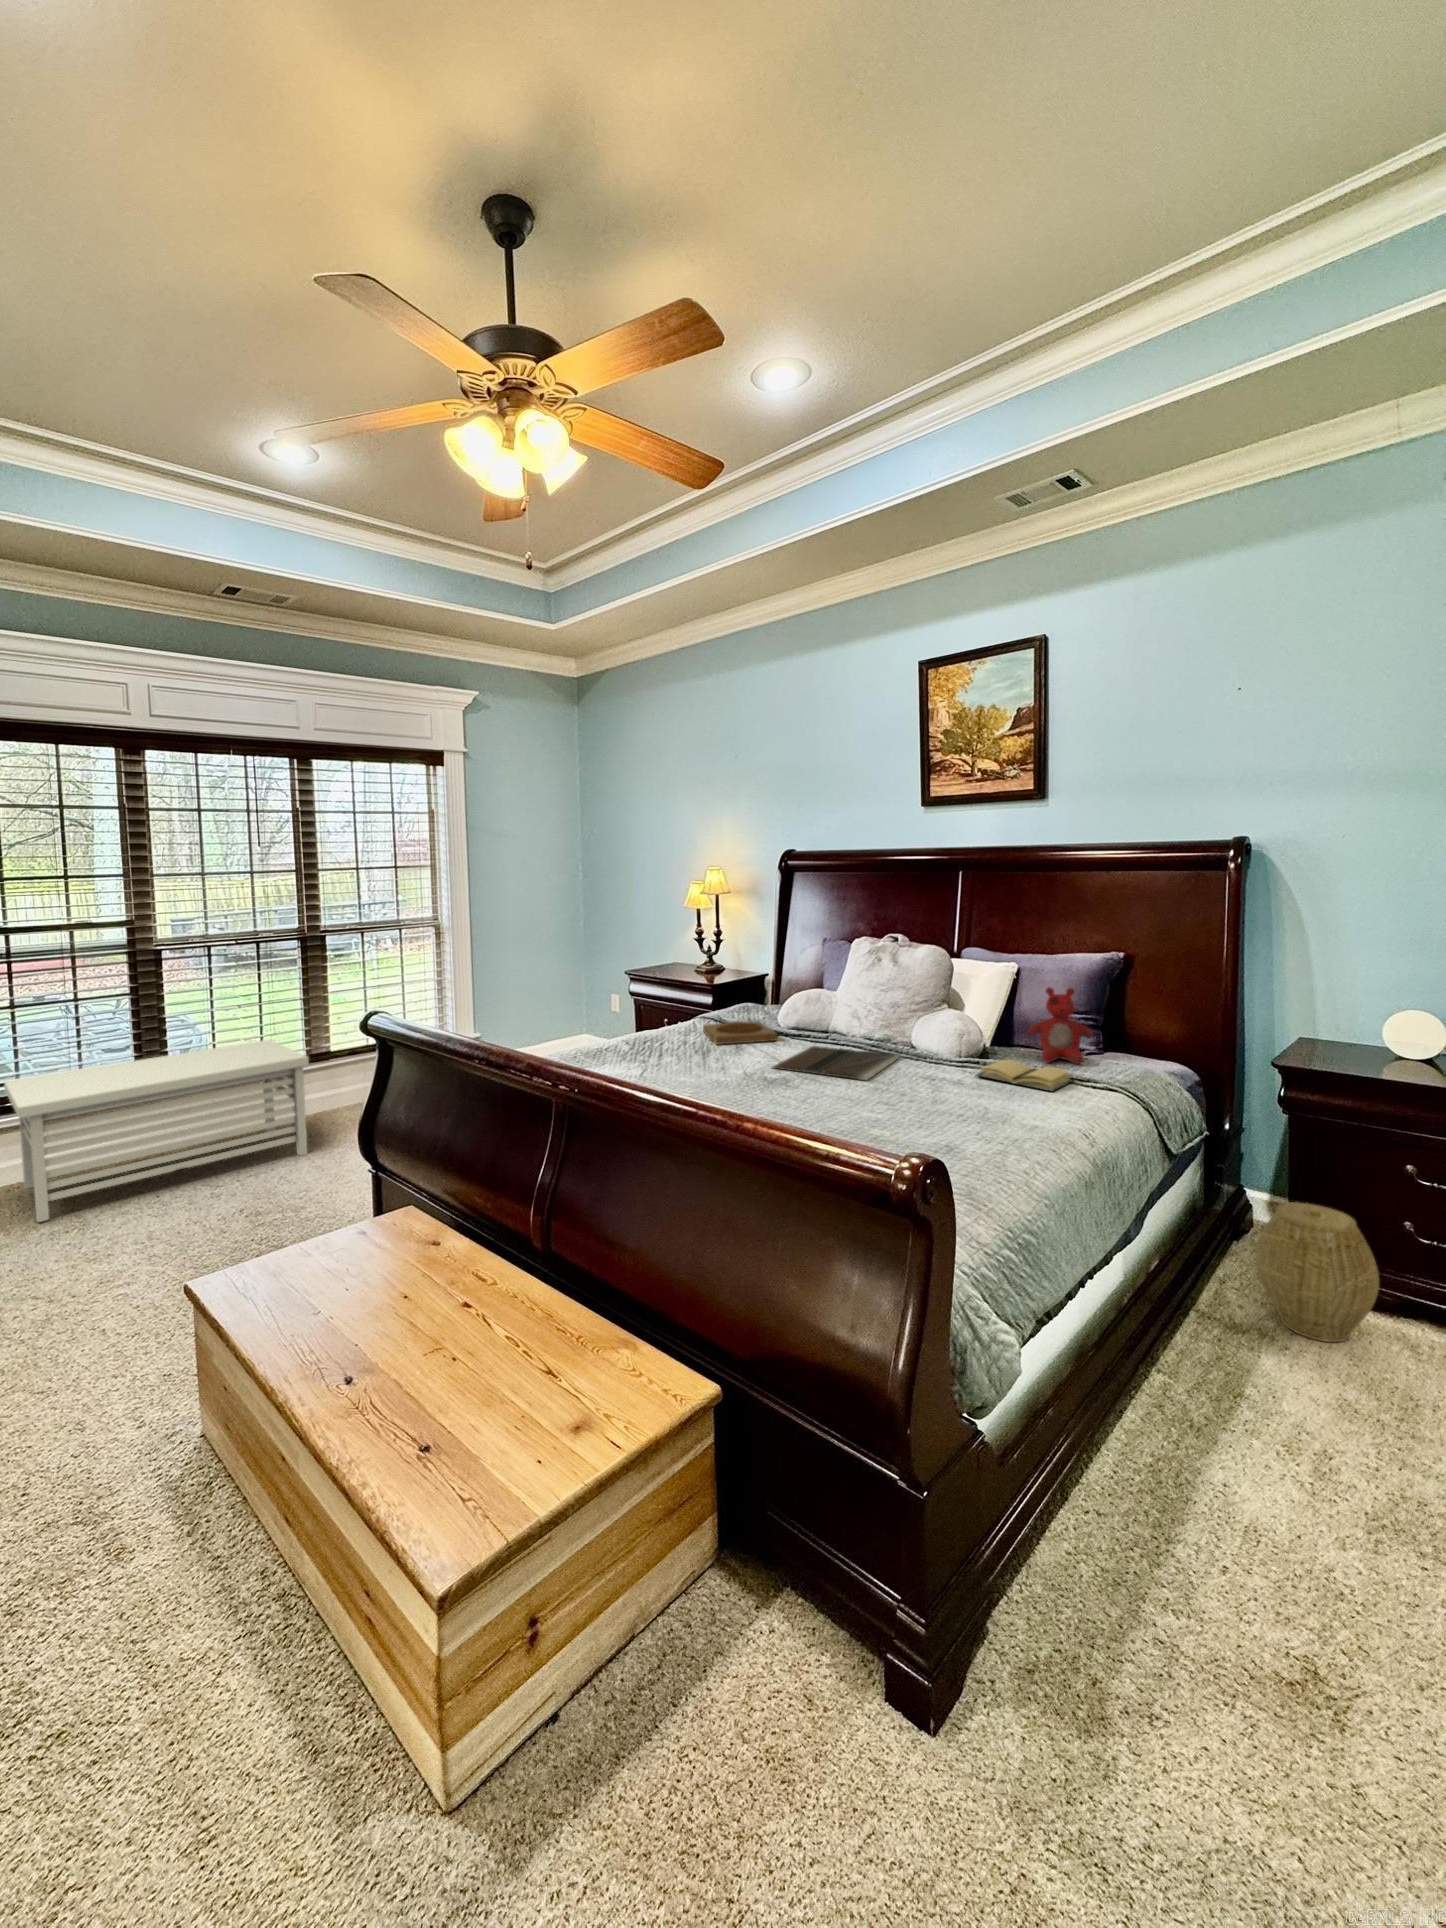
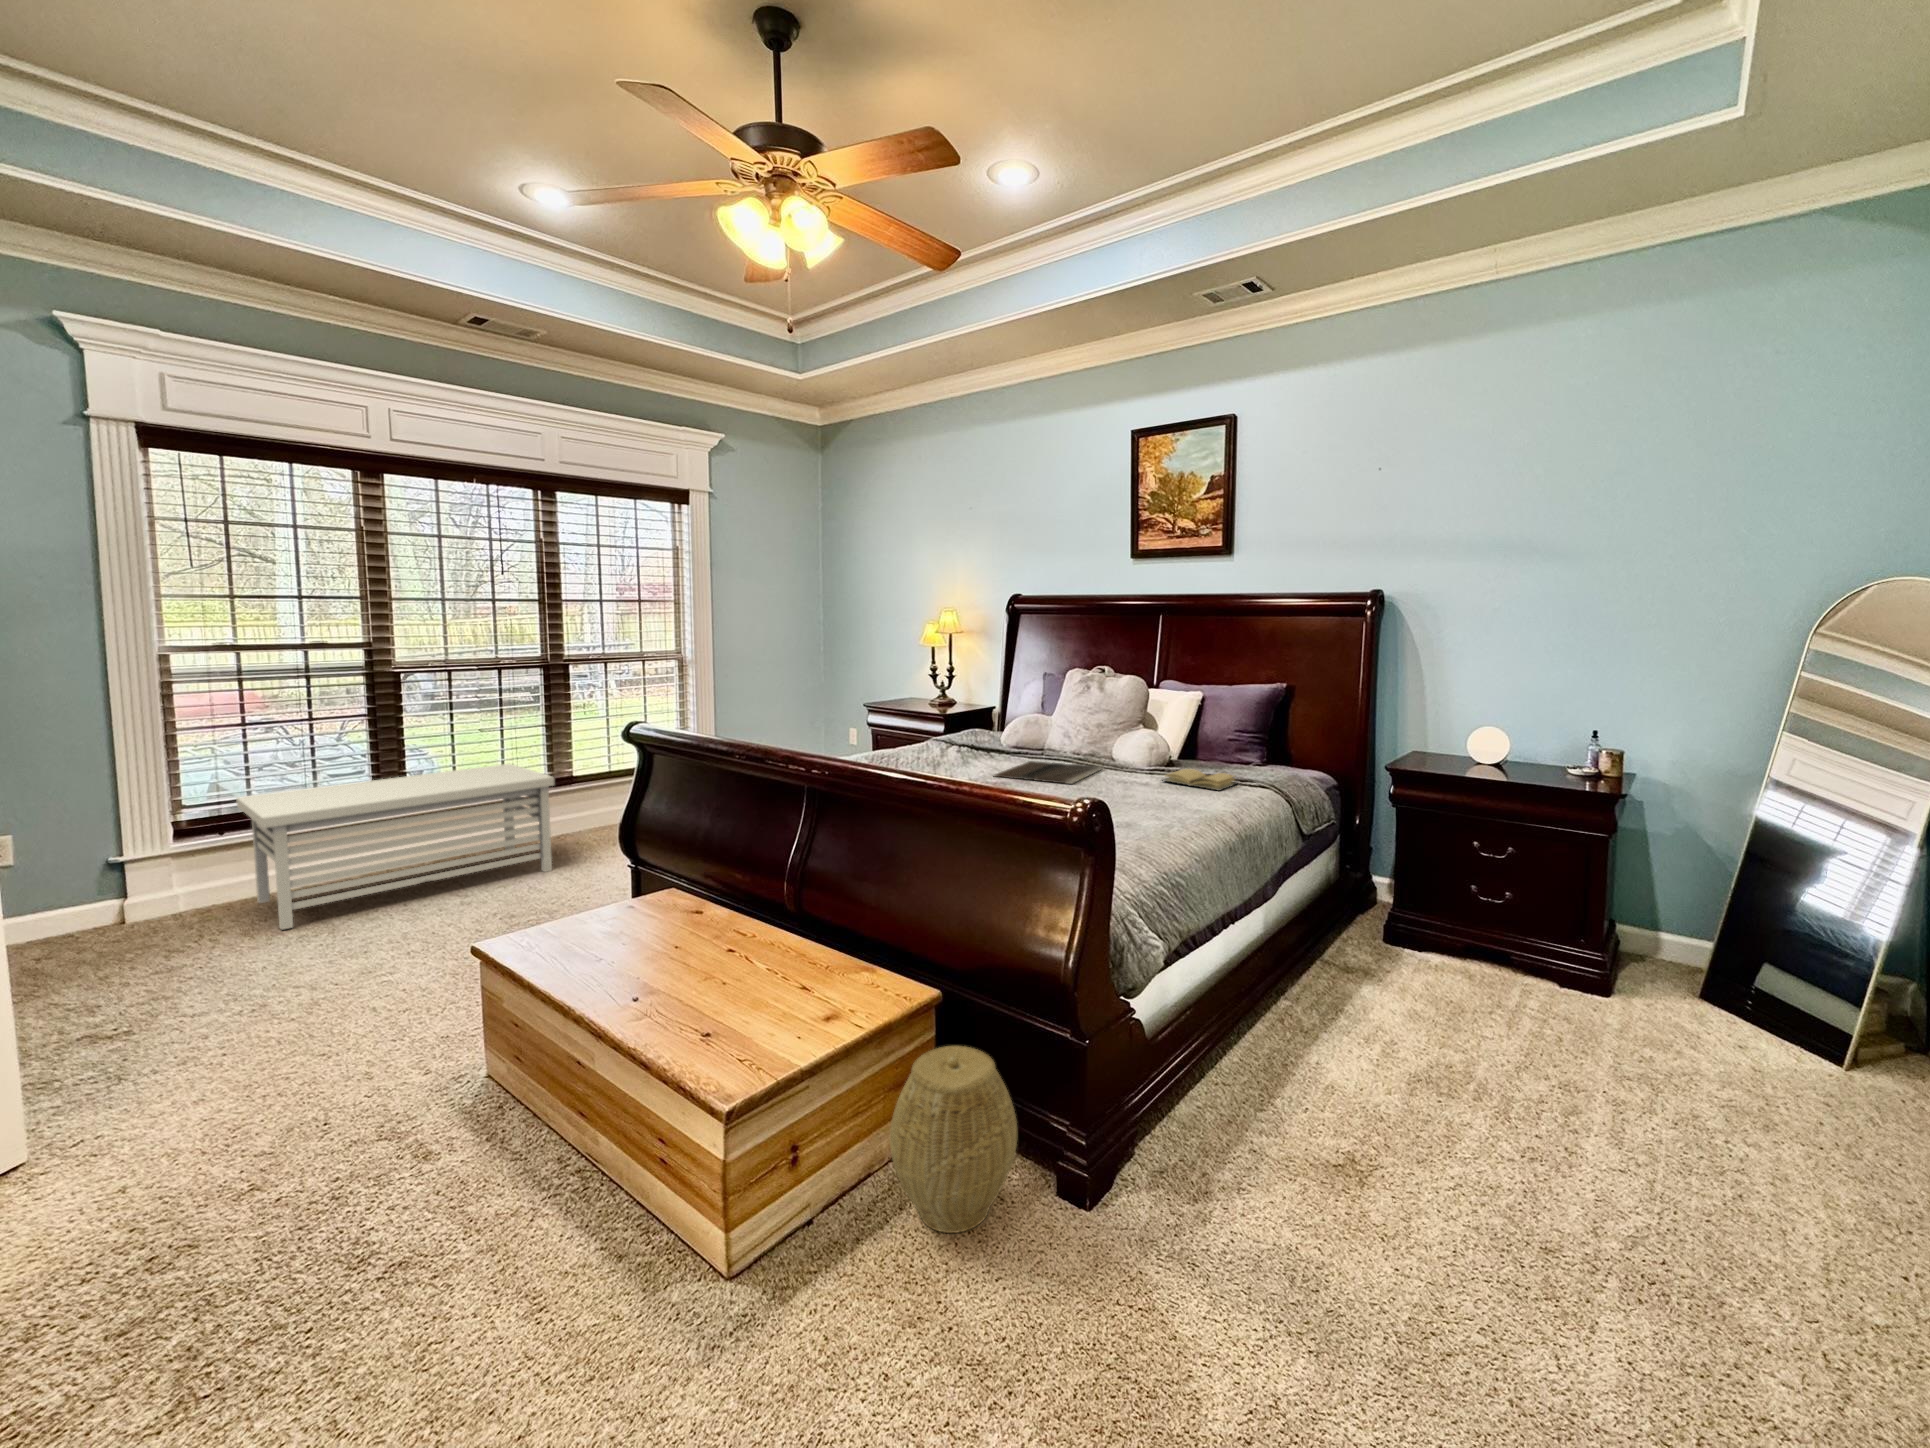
stuffed bear: present [1029,987,1093,1064] -> none [1208,711,1259,773]
tray: present [703,1021,777,1045] -> none [935,742,1000,761]
woven basket: present [1255,1202,1379,1342] -> present [890,1046,1017,1233]

